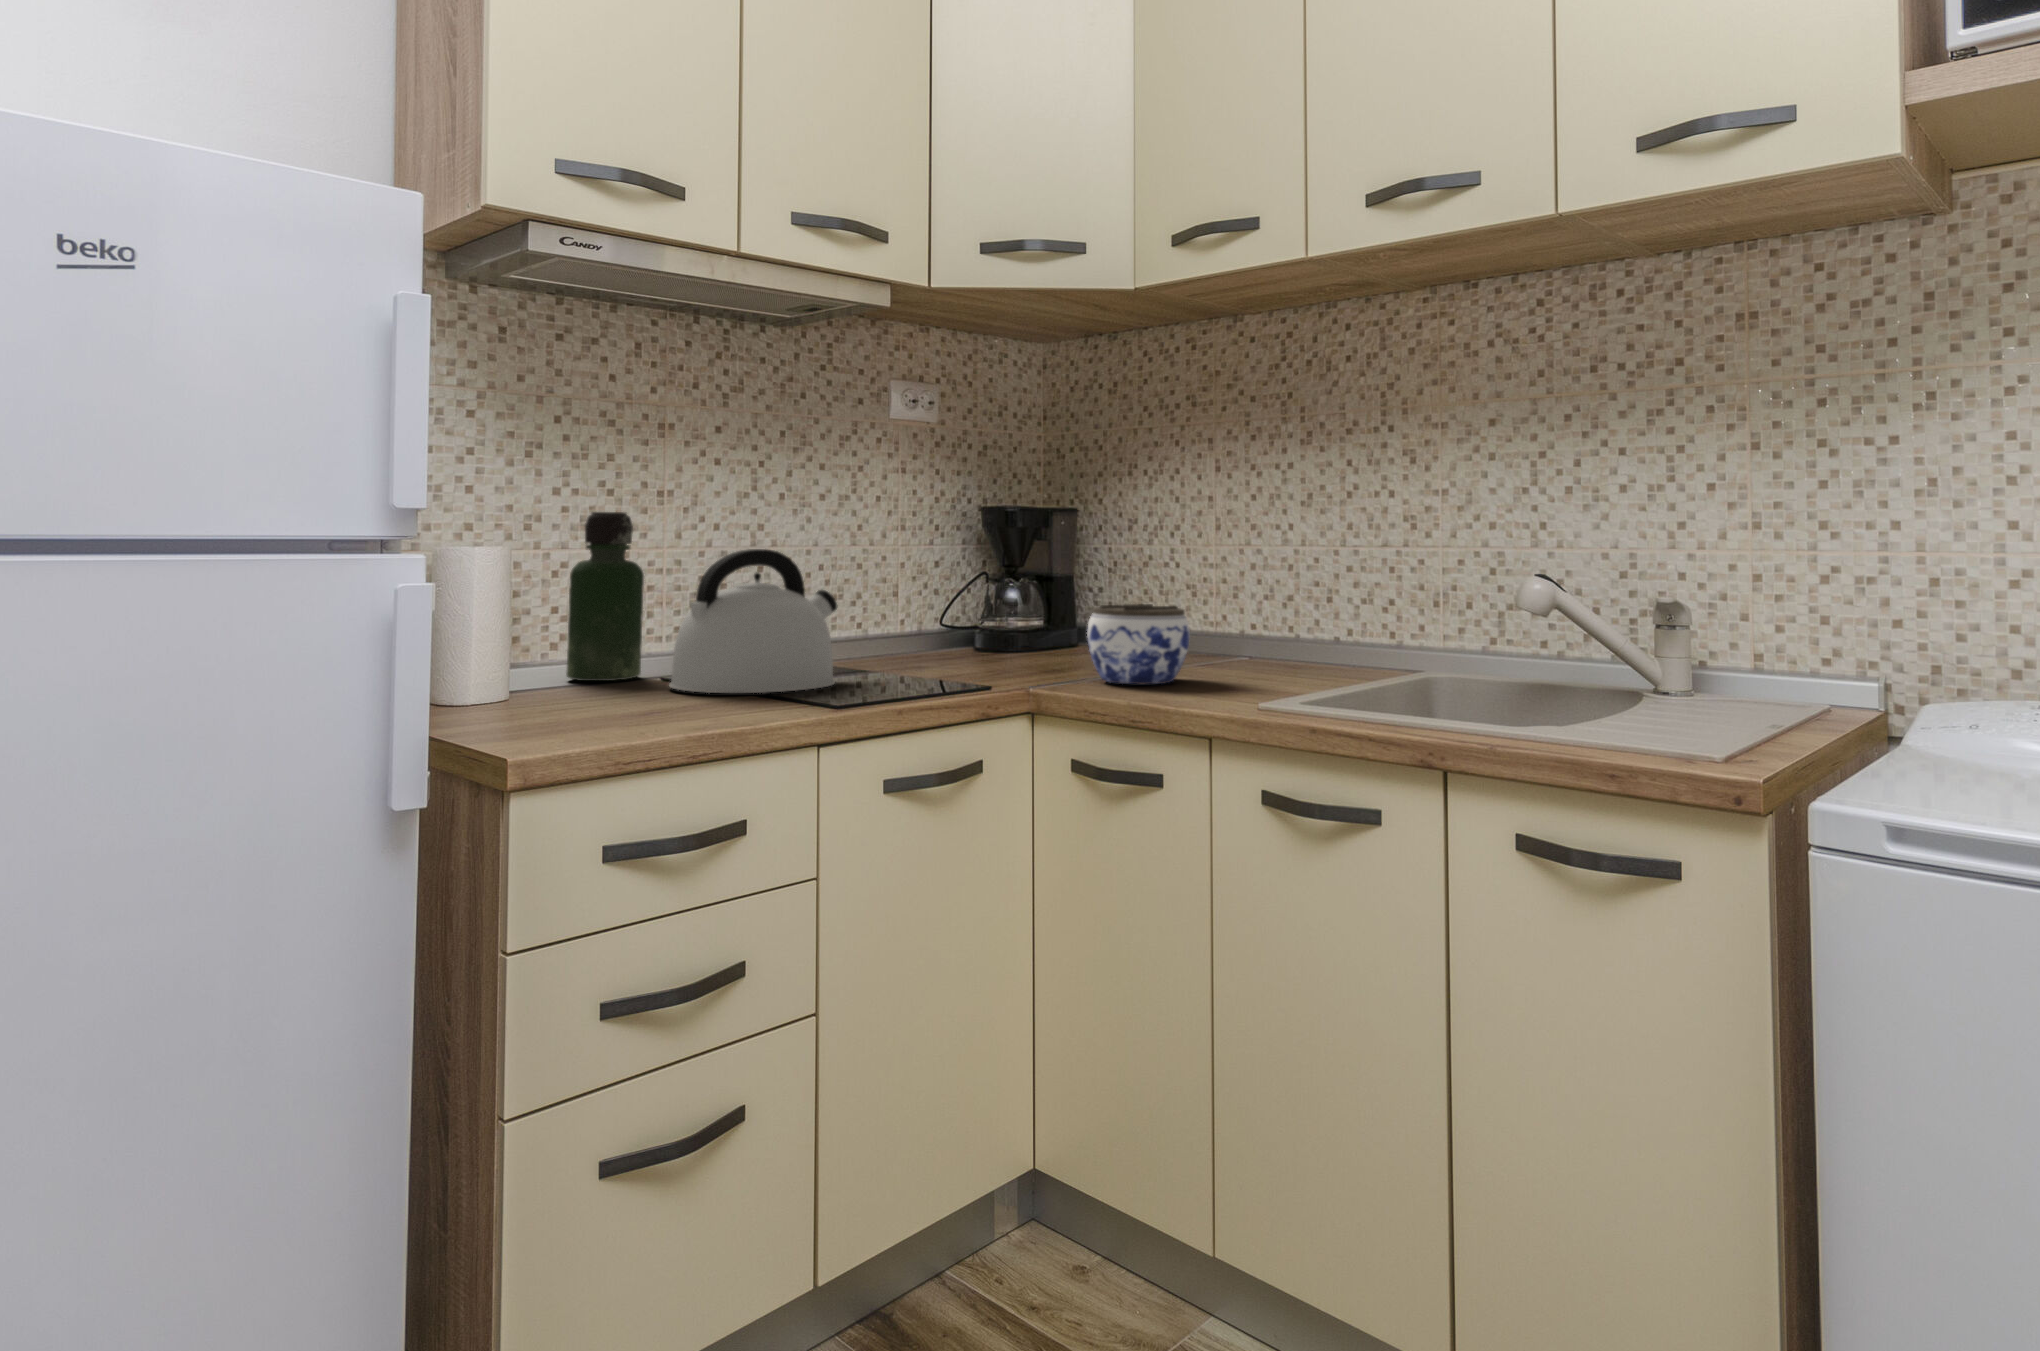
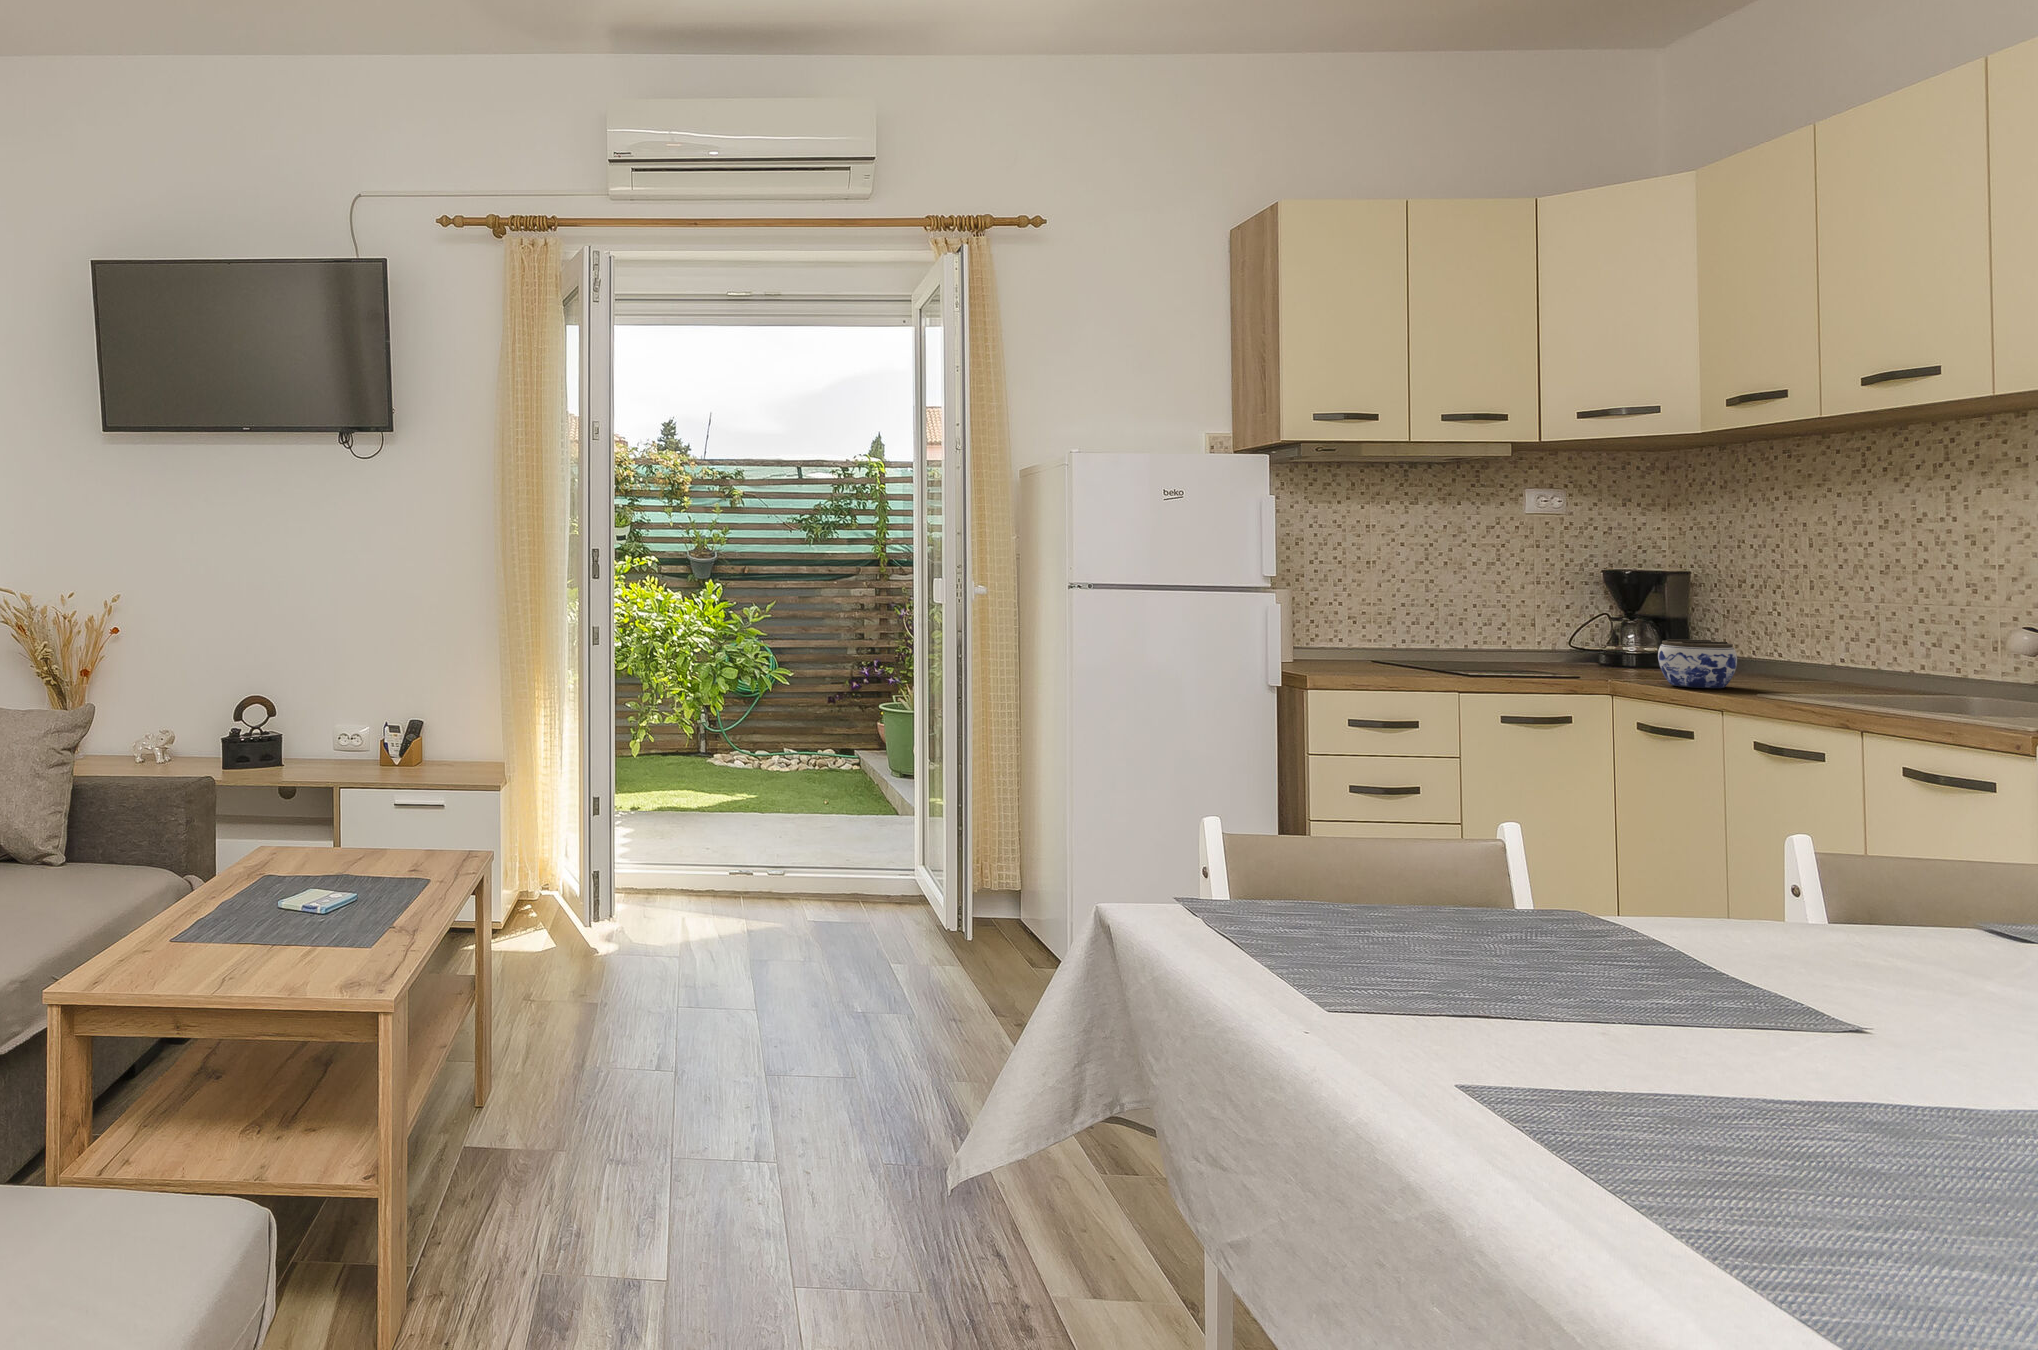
bottle: present [566,512,644,681] -> none [1327,580,1368,668]
kettle: present [669,549,837,693] -> none [1388,602,1487,677]

